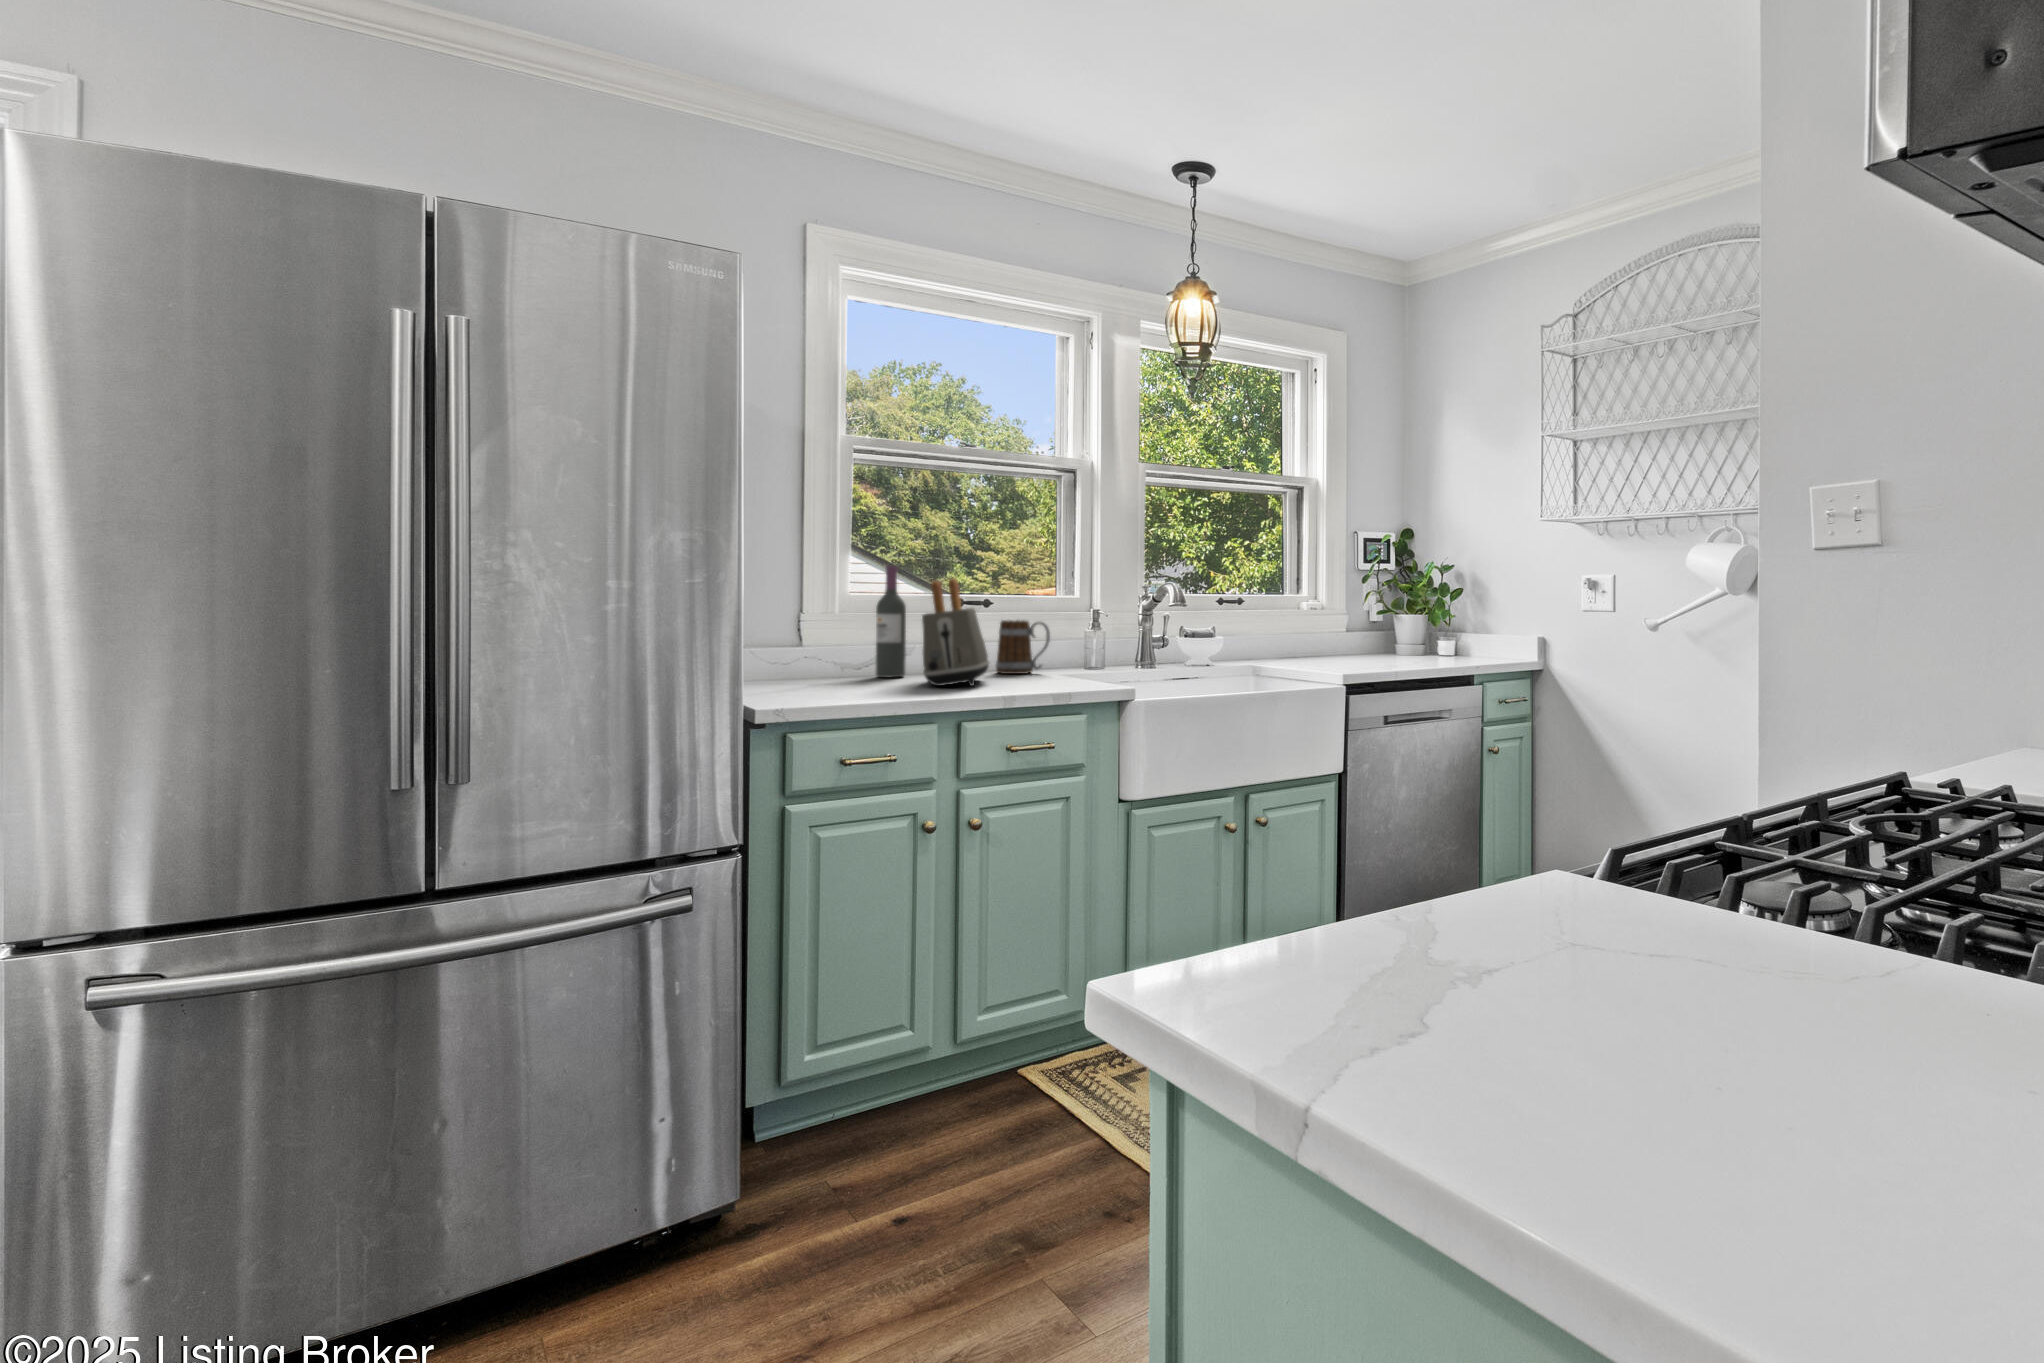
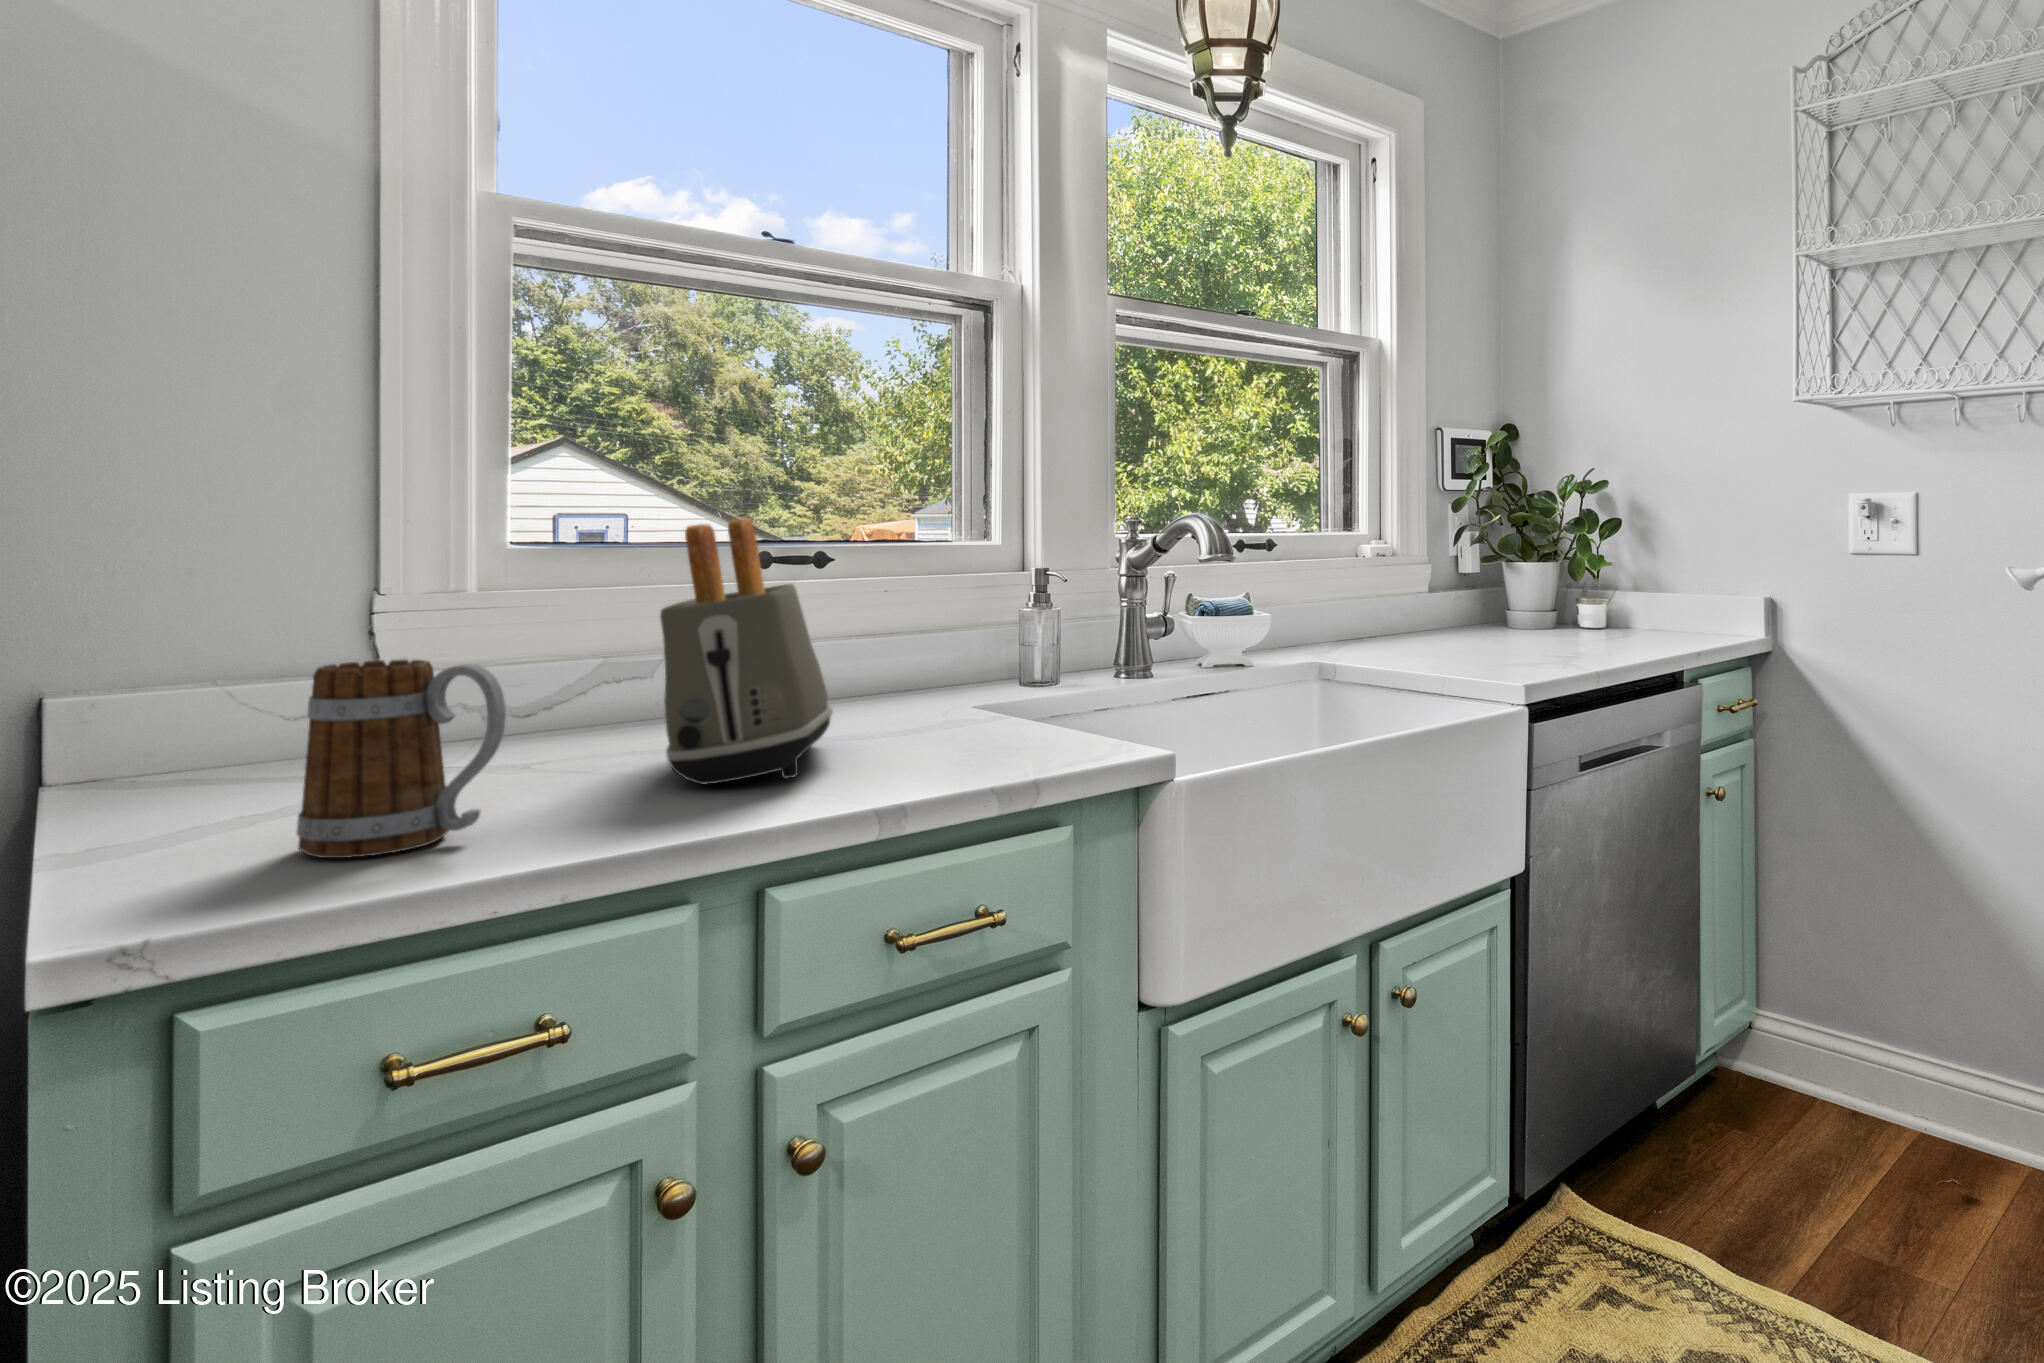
wine bottle: present [876,566,906,678] -> none [567,493,640,745]
mug: present [996,620,1050,674] -> present [297,659,506,858]

